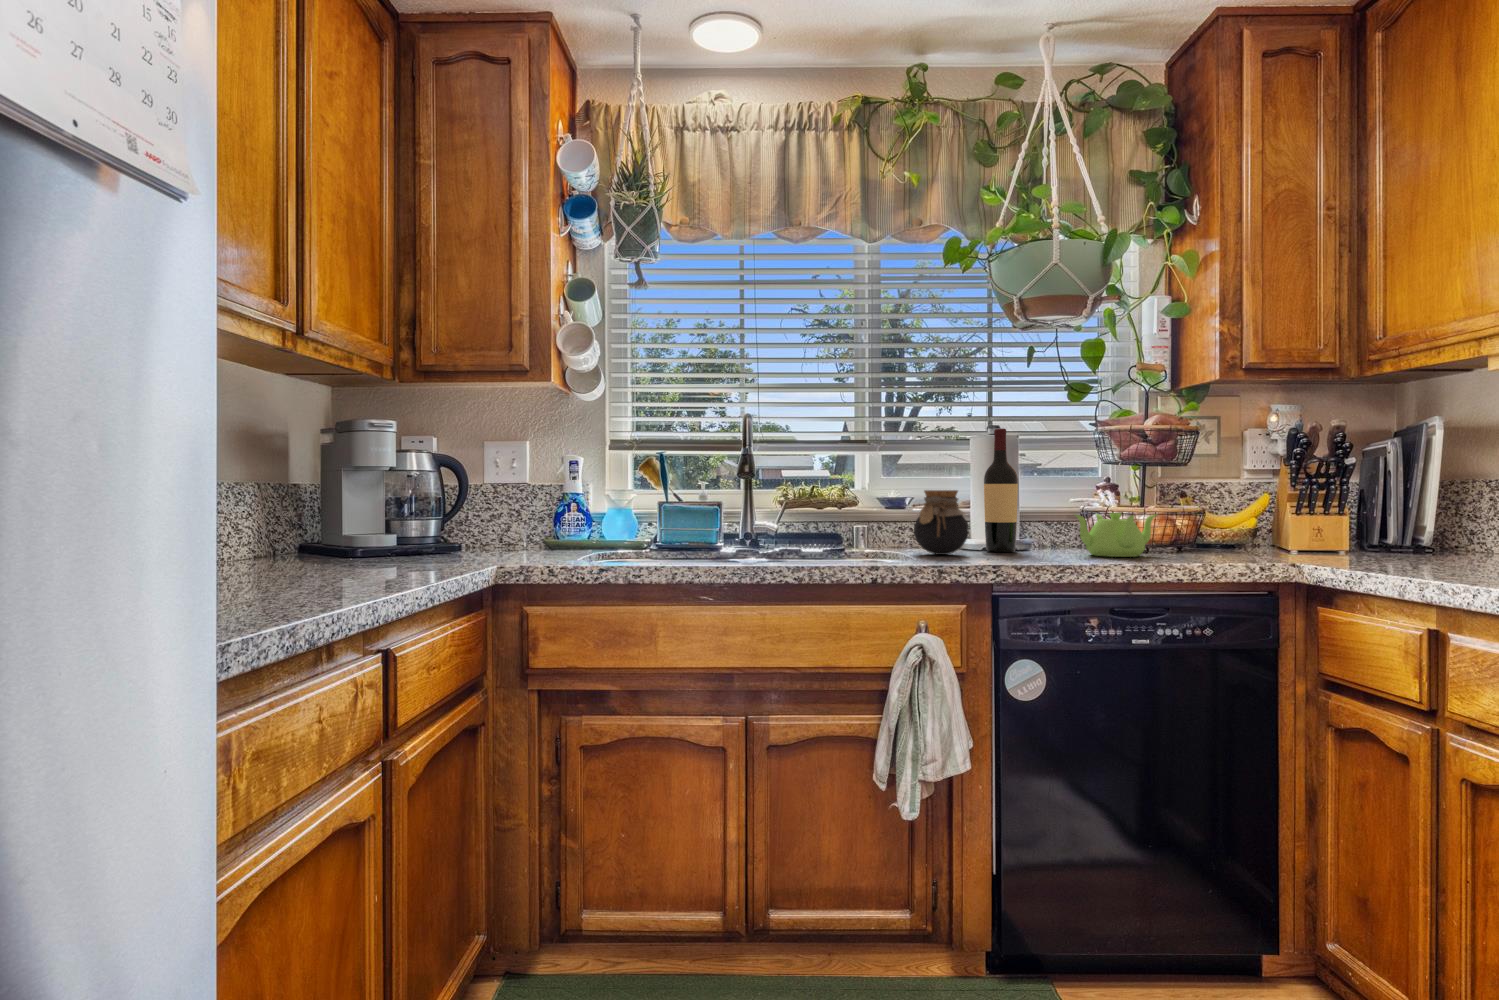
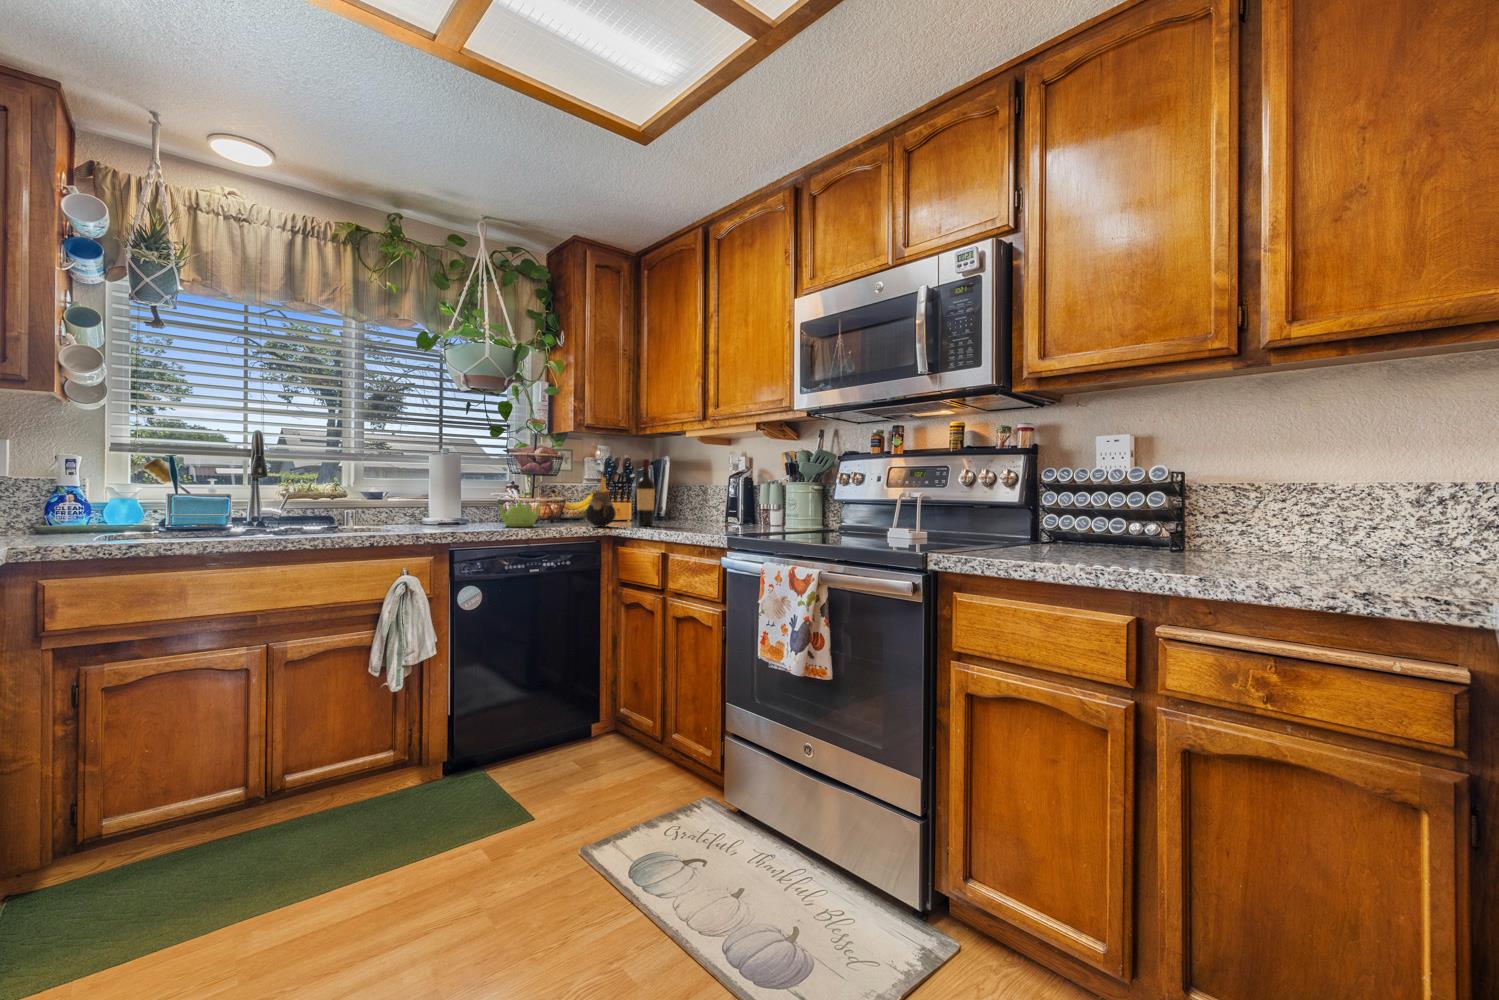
wine bottle: present [984,428,1018,552] -> present [637,459,655,526]
jar: present [914,490,968,555] -> present [586,492,616,527]

